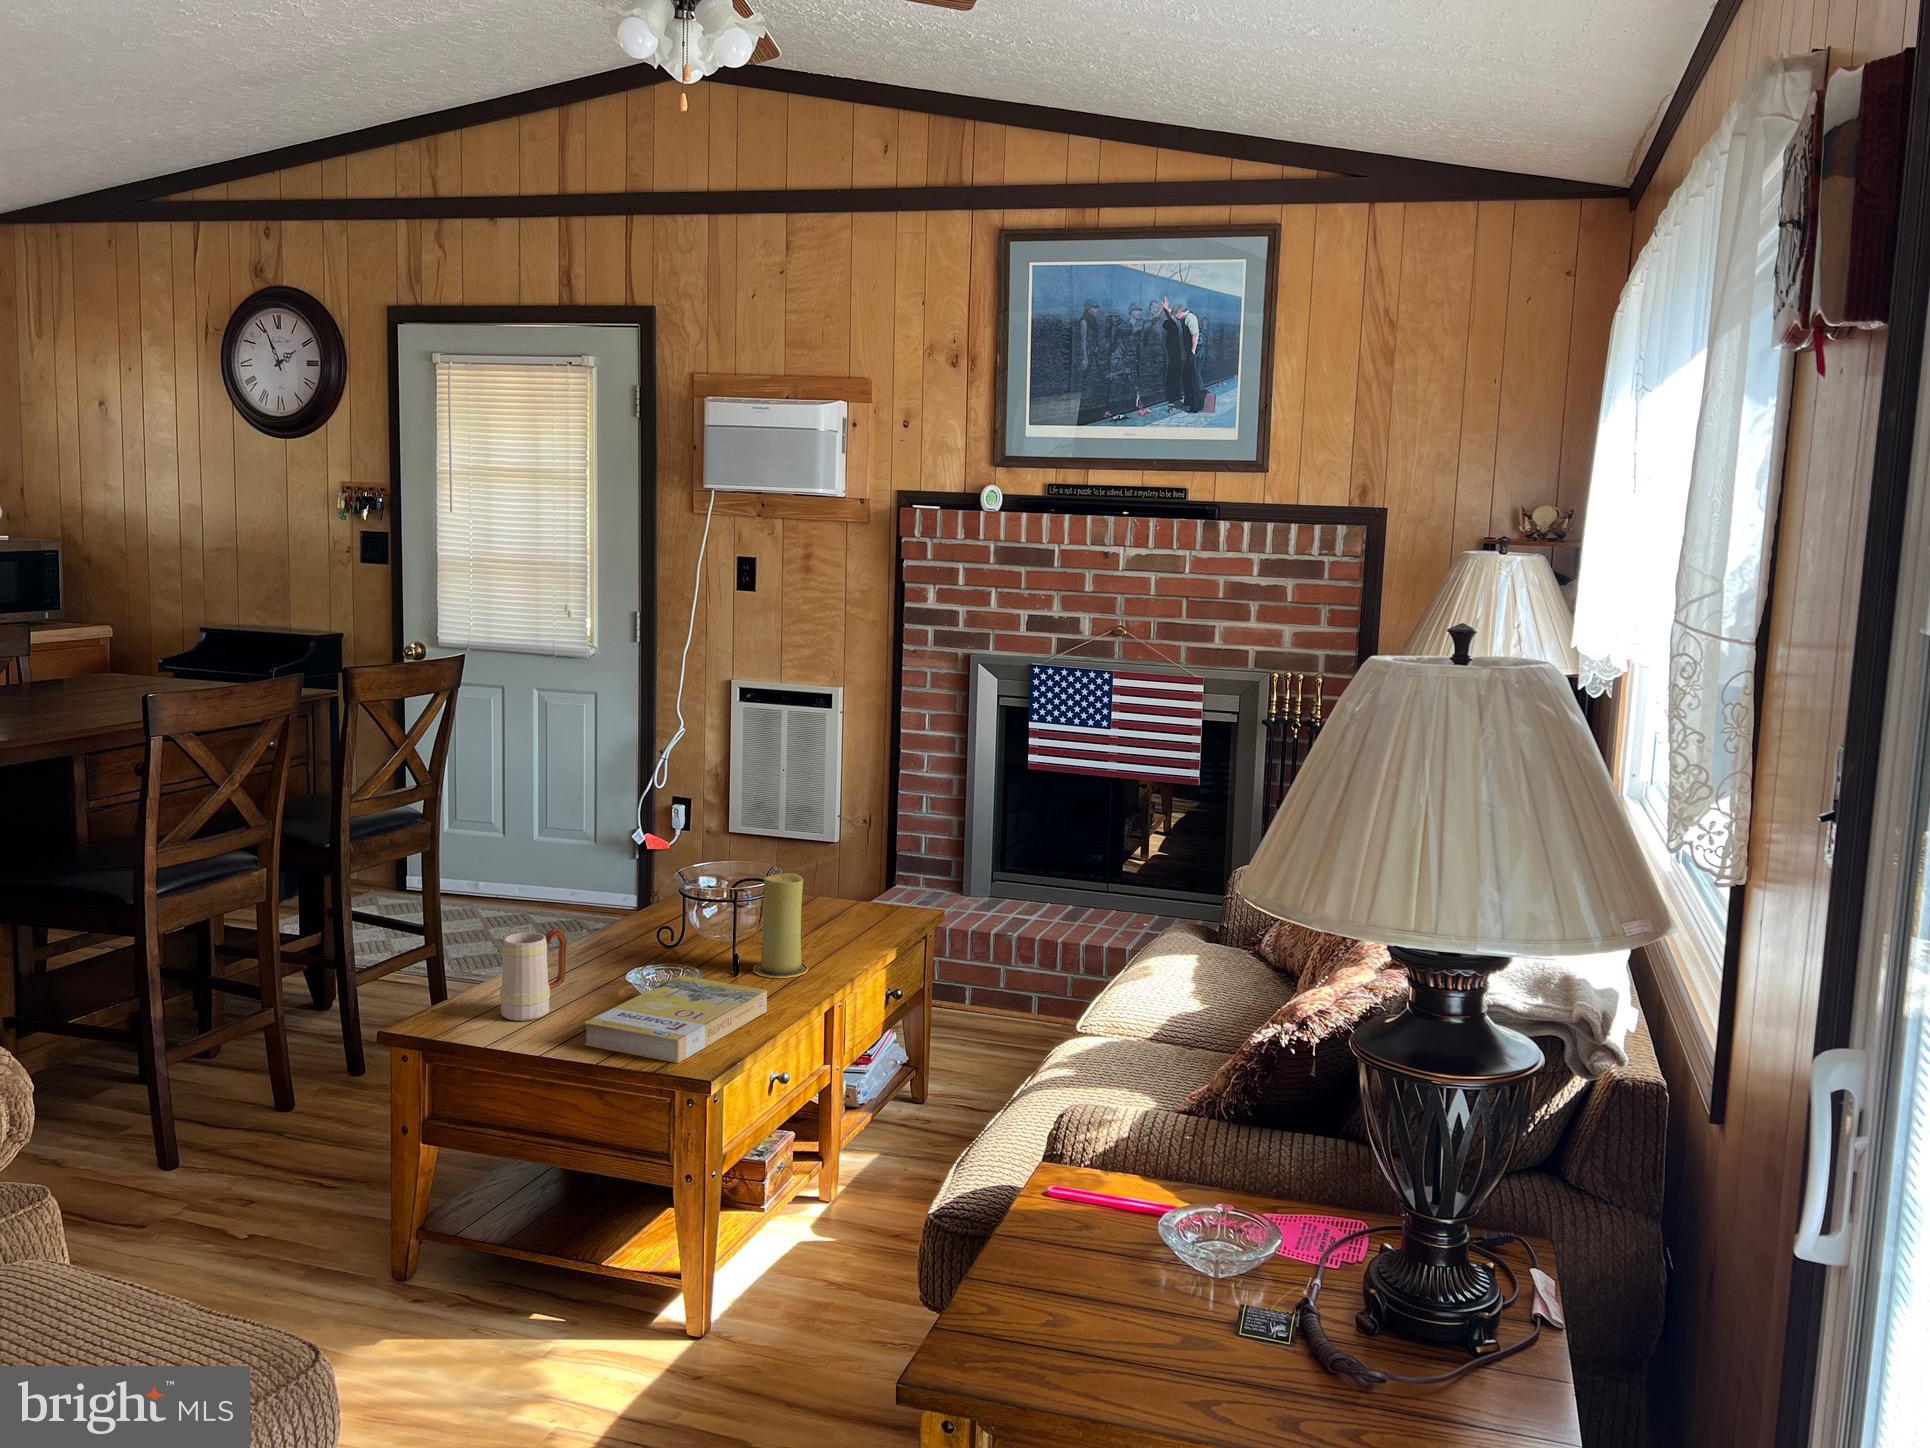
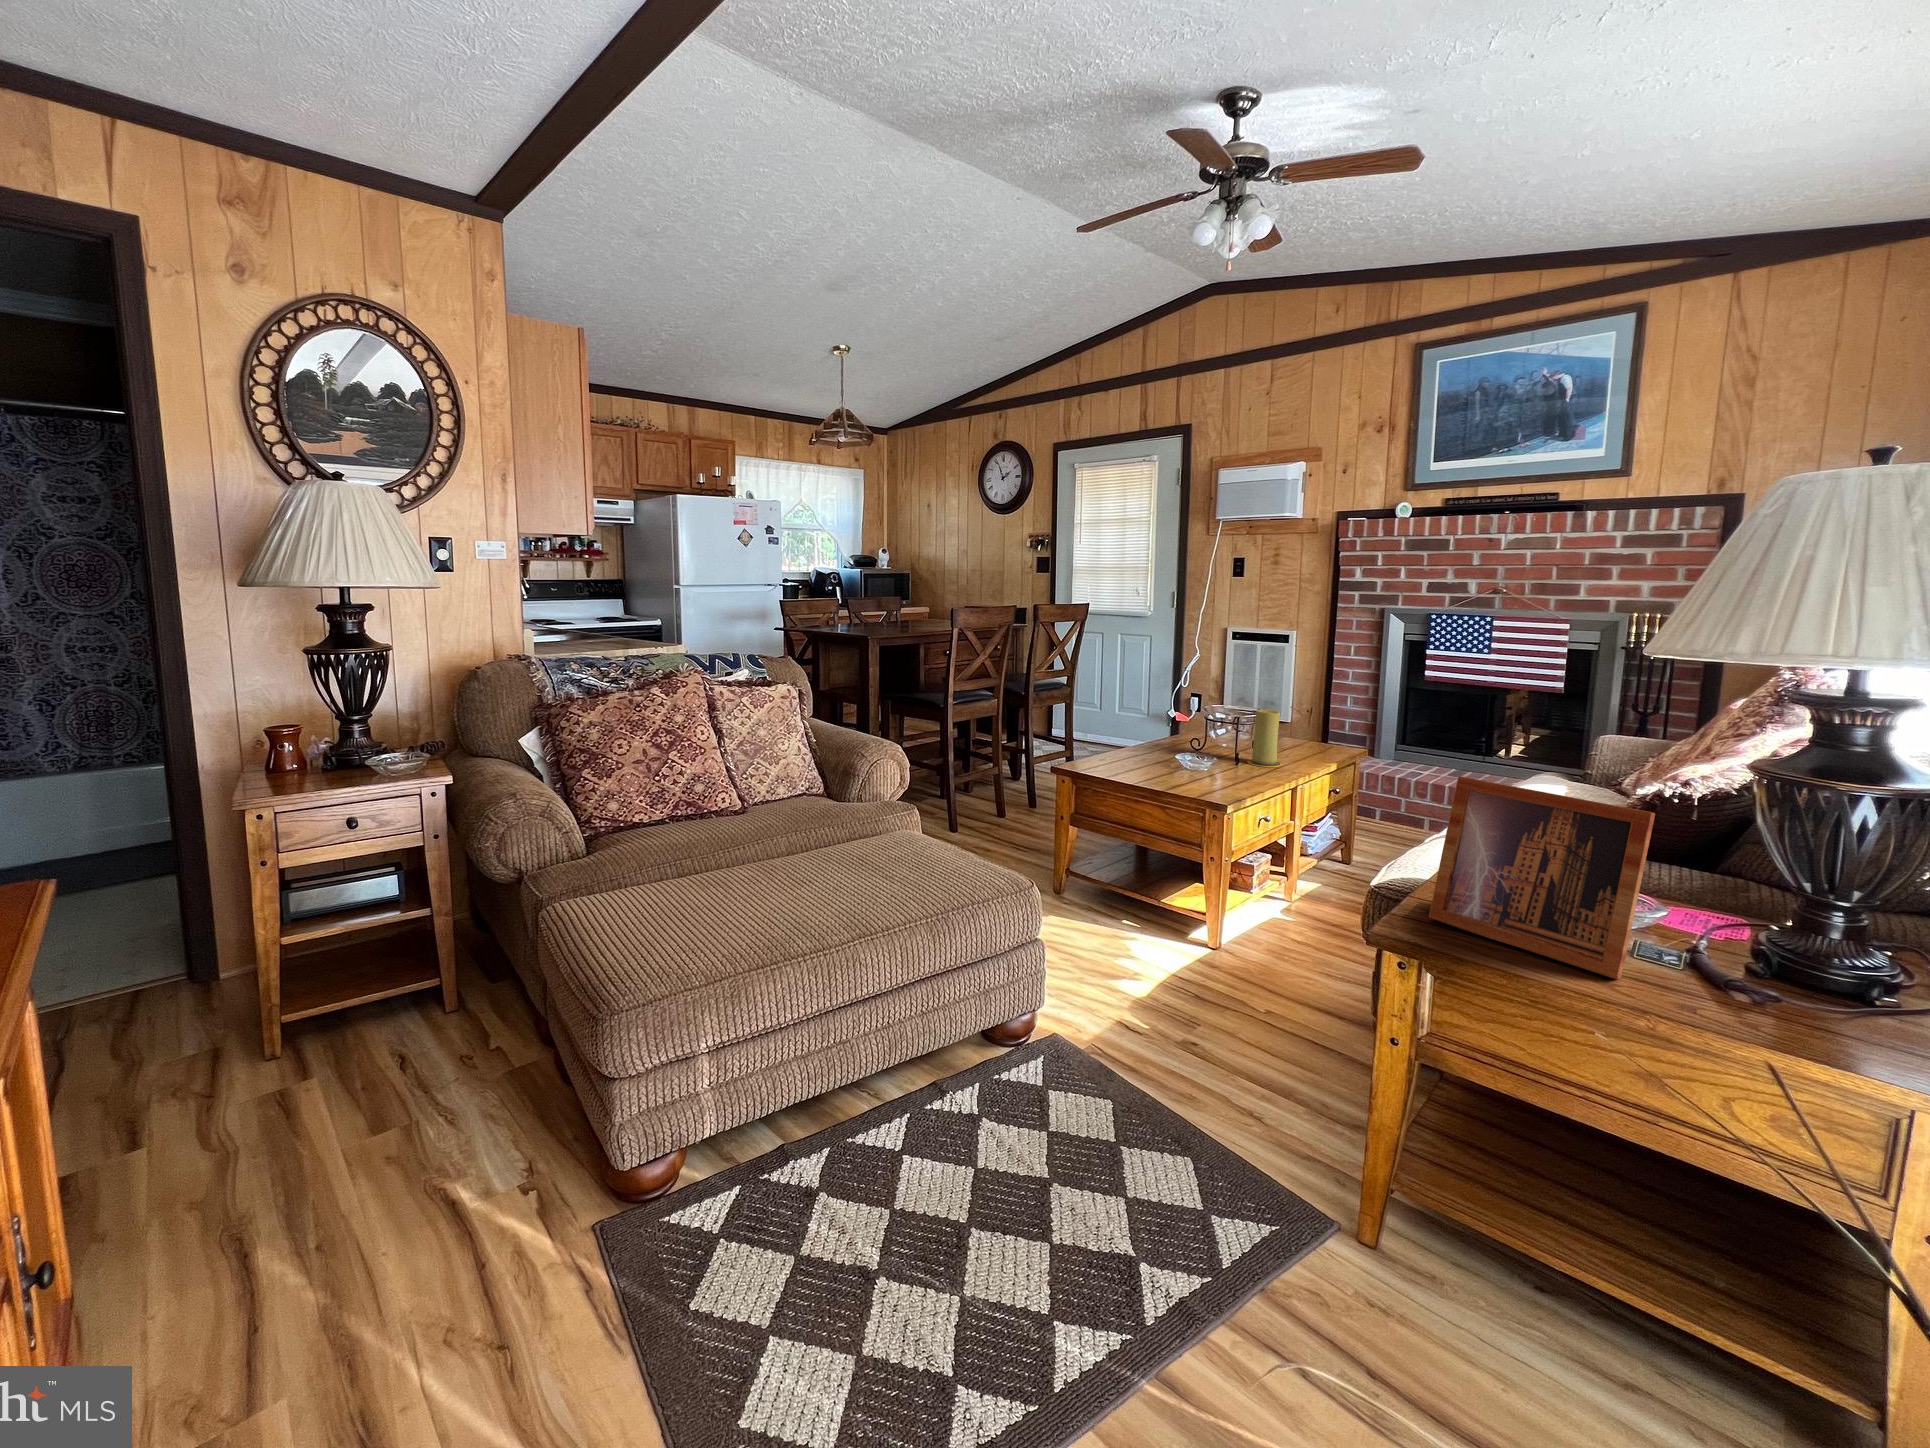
mug: present [500,929,567,1021] -> none [1112,724,1146,769]
book: present [584,975,767,1063] -> none [1156,757,1259,794]
picture frame: none [986,1085,1249,1391] -> present [1429,776,1655,979]

